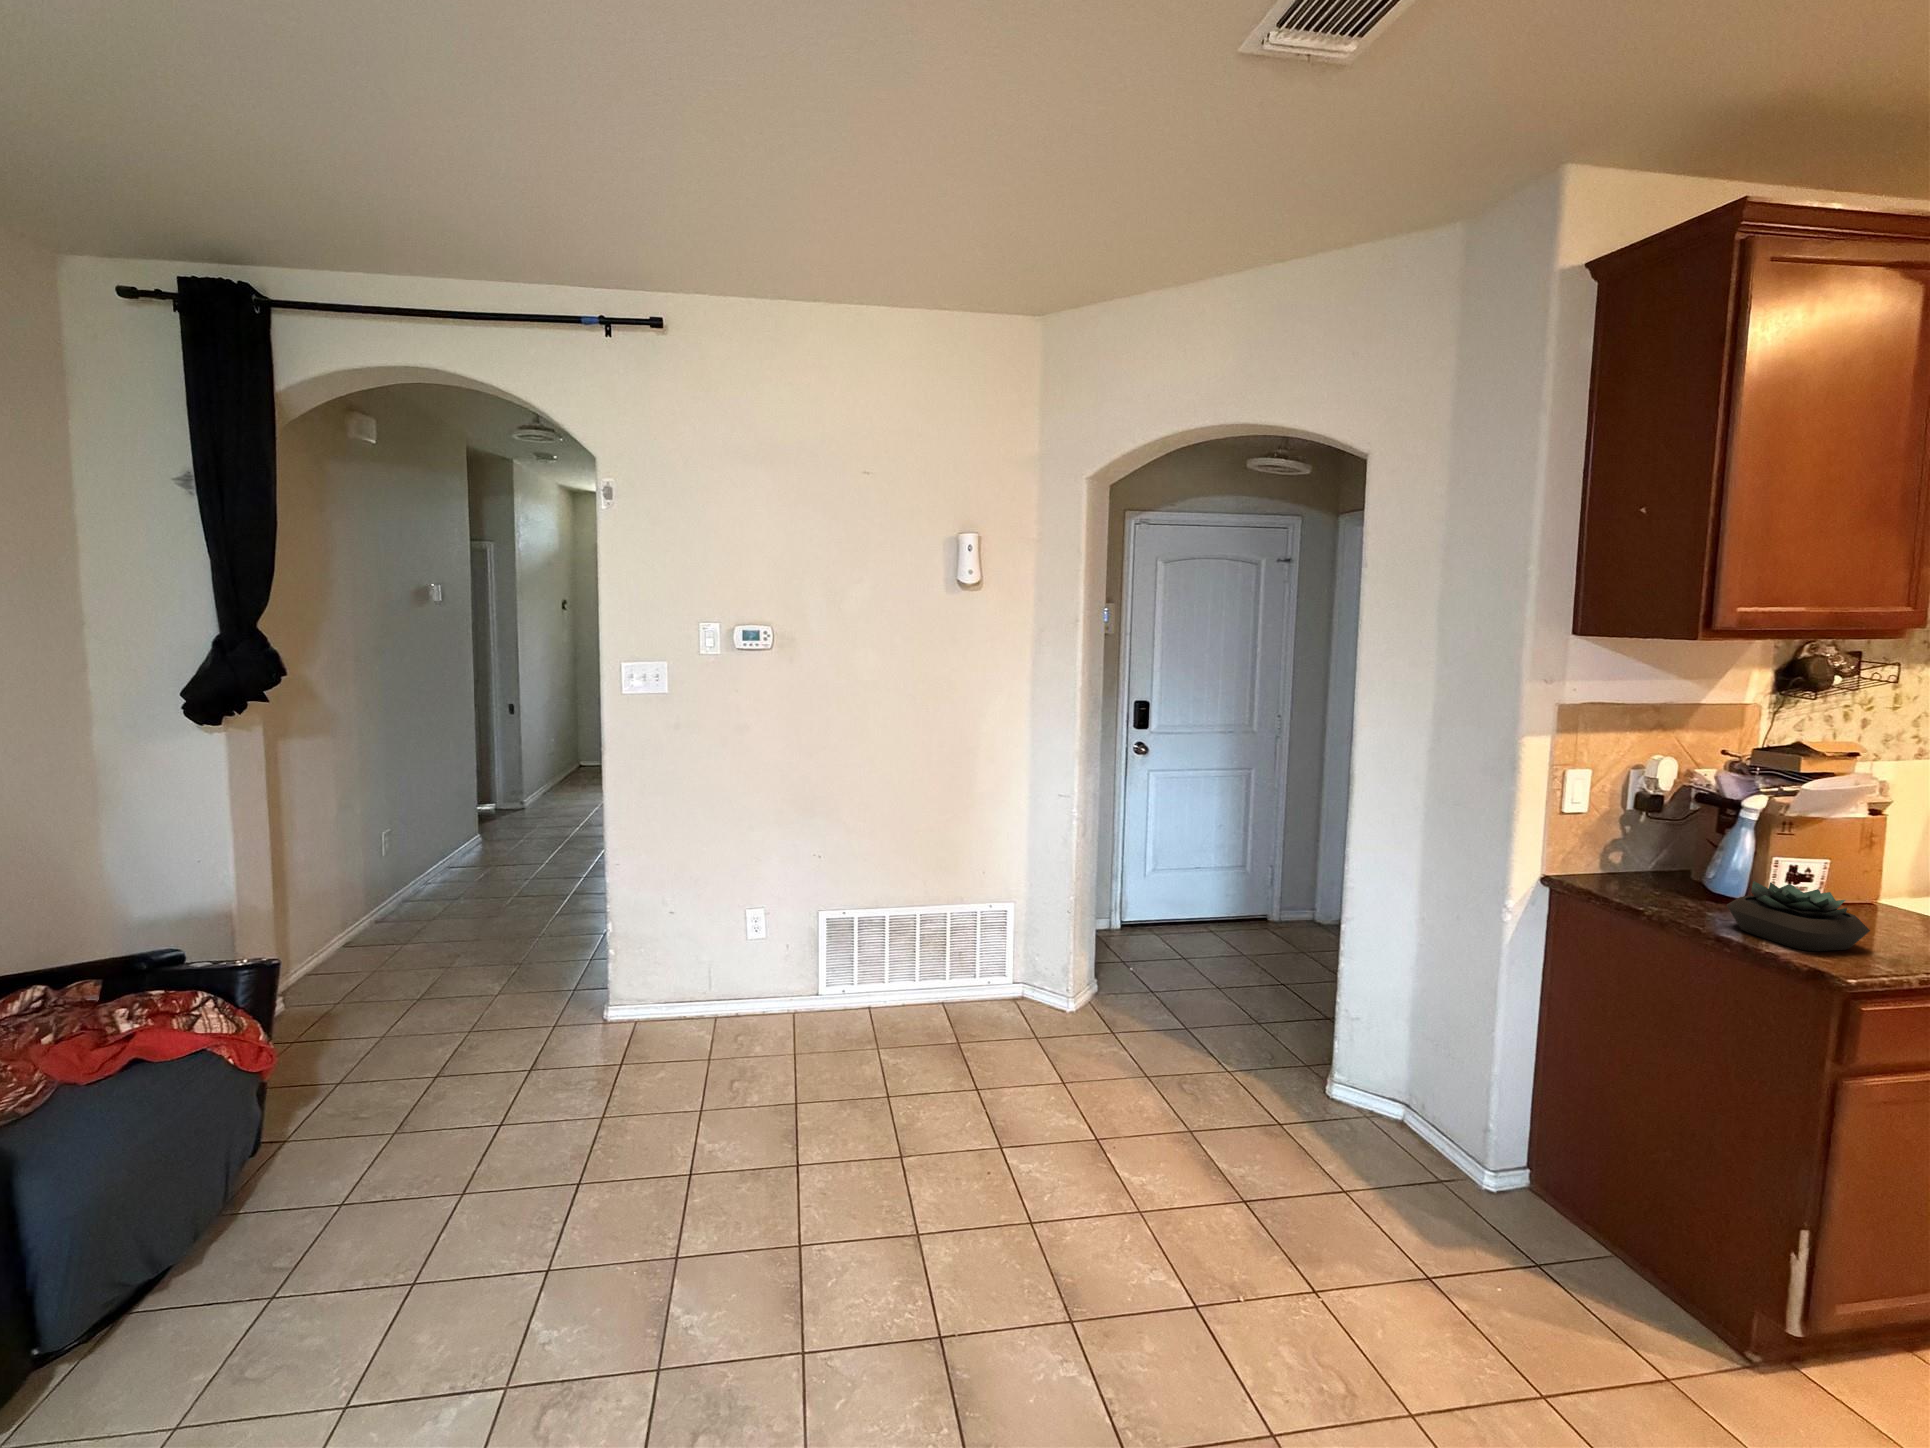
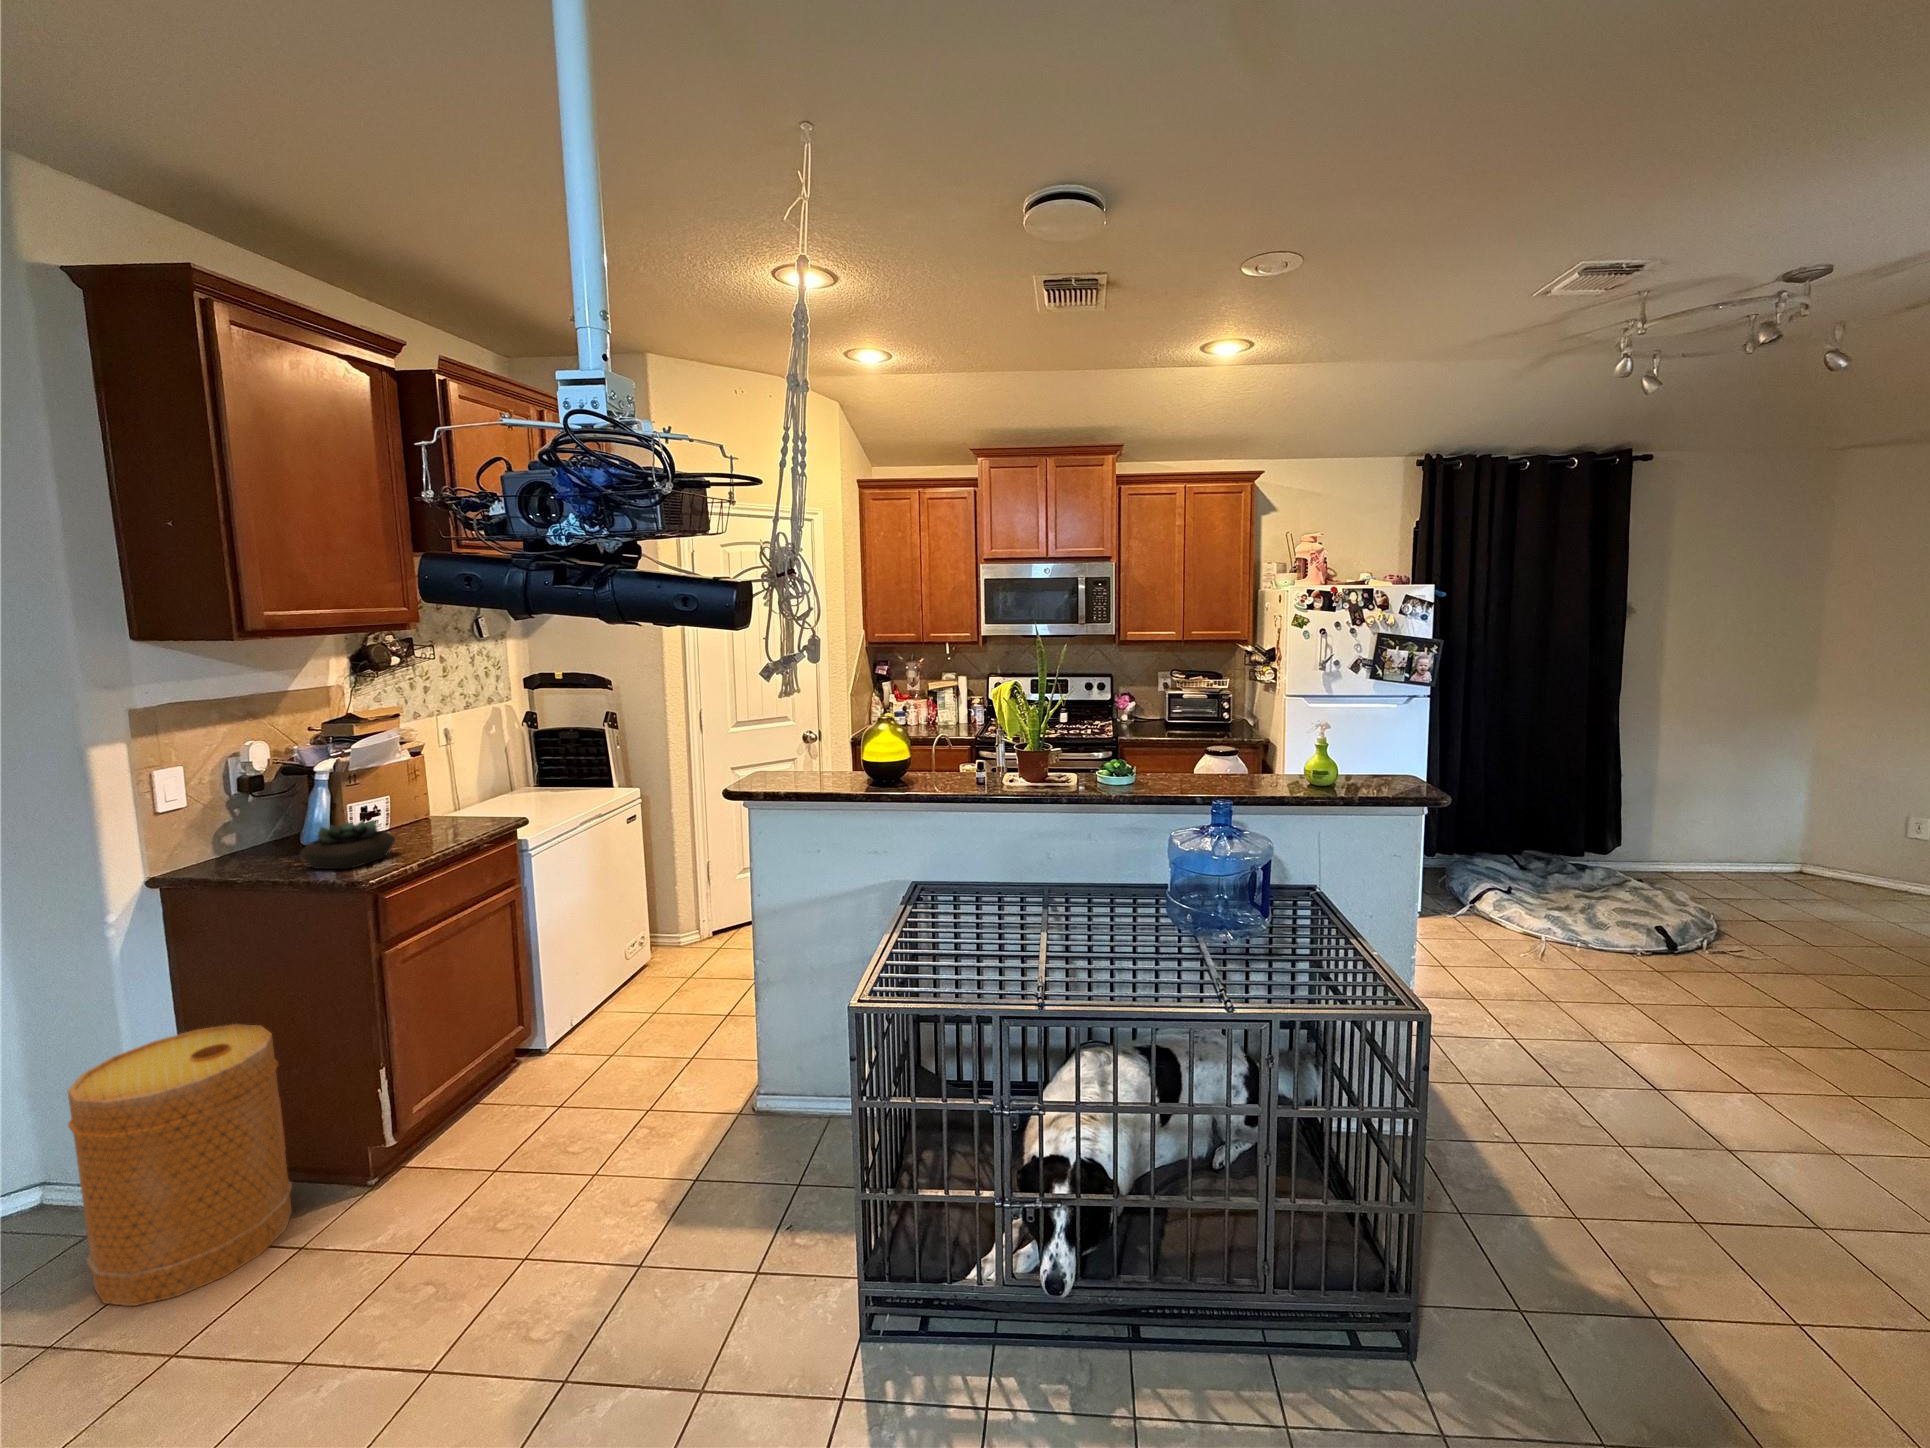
basket: none [1456,1041,1667,1348] -> present [68,1024,292,1306]

